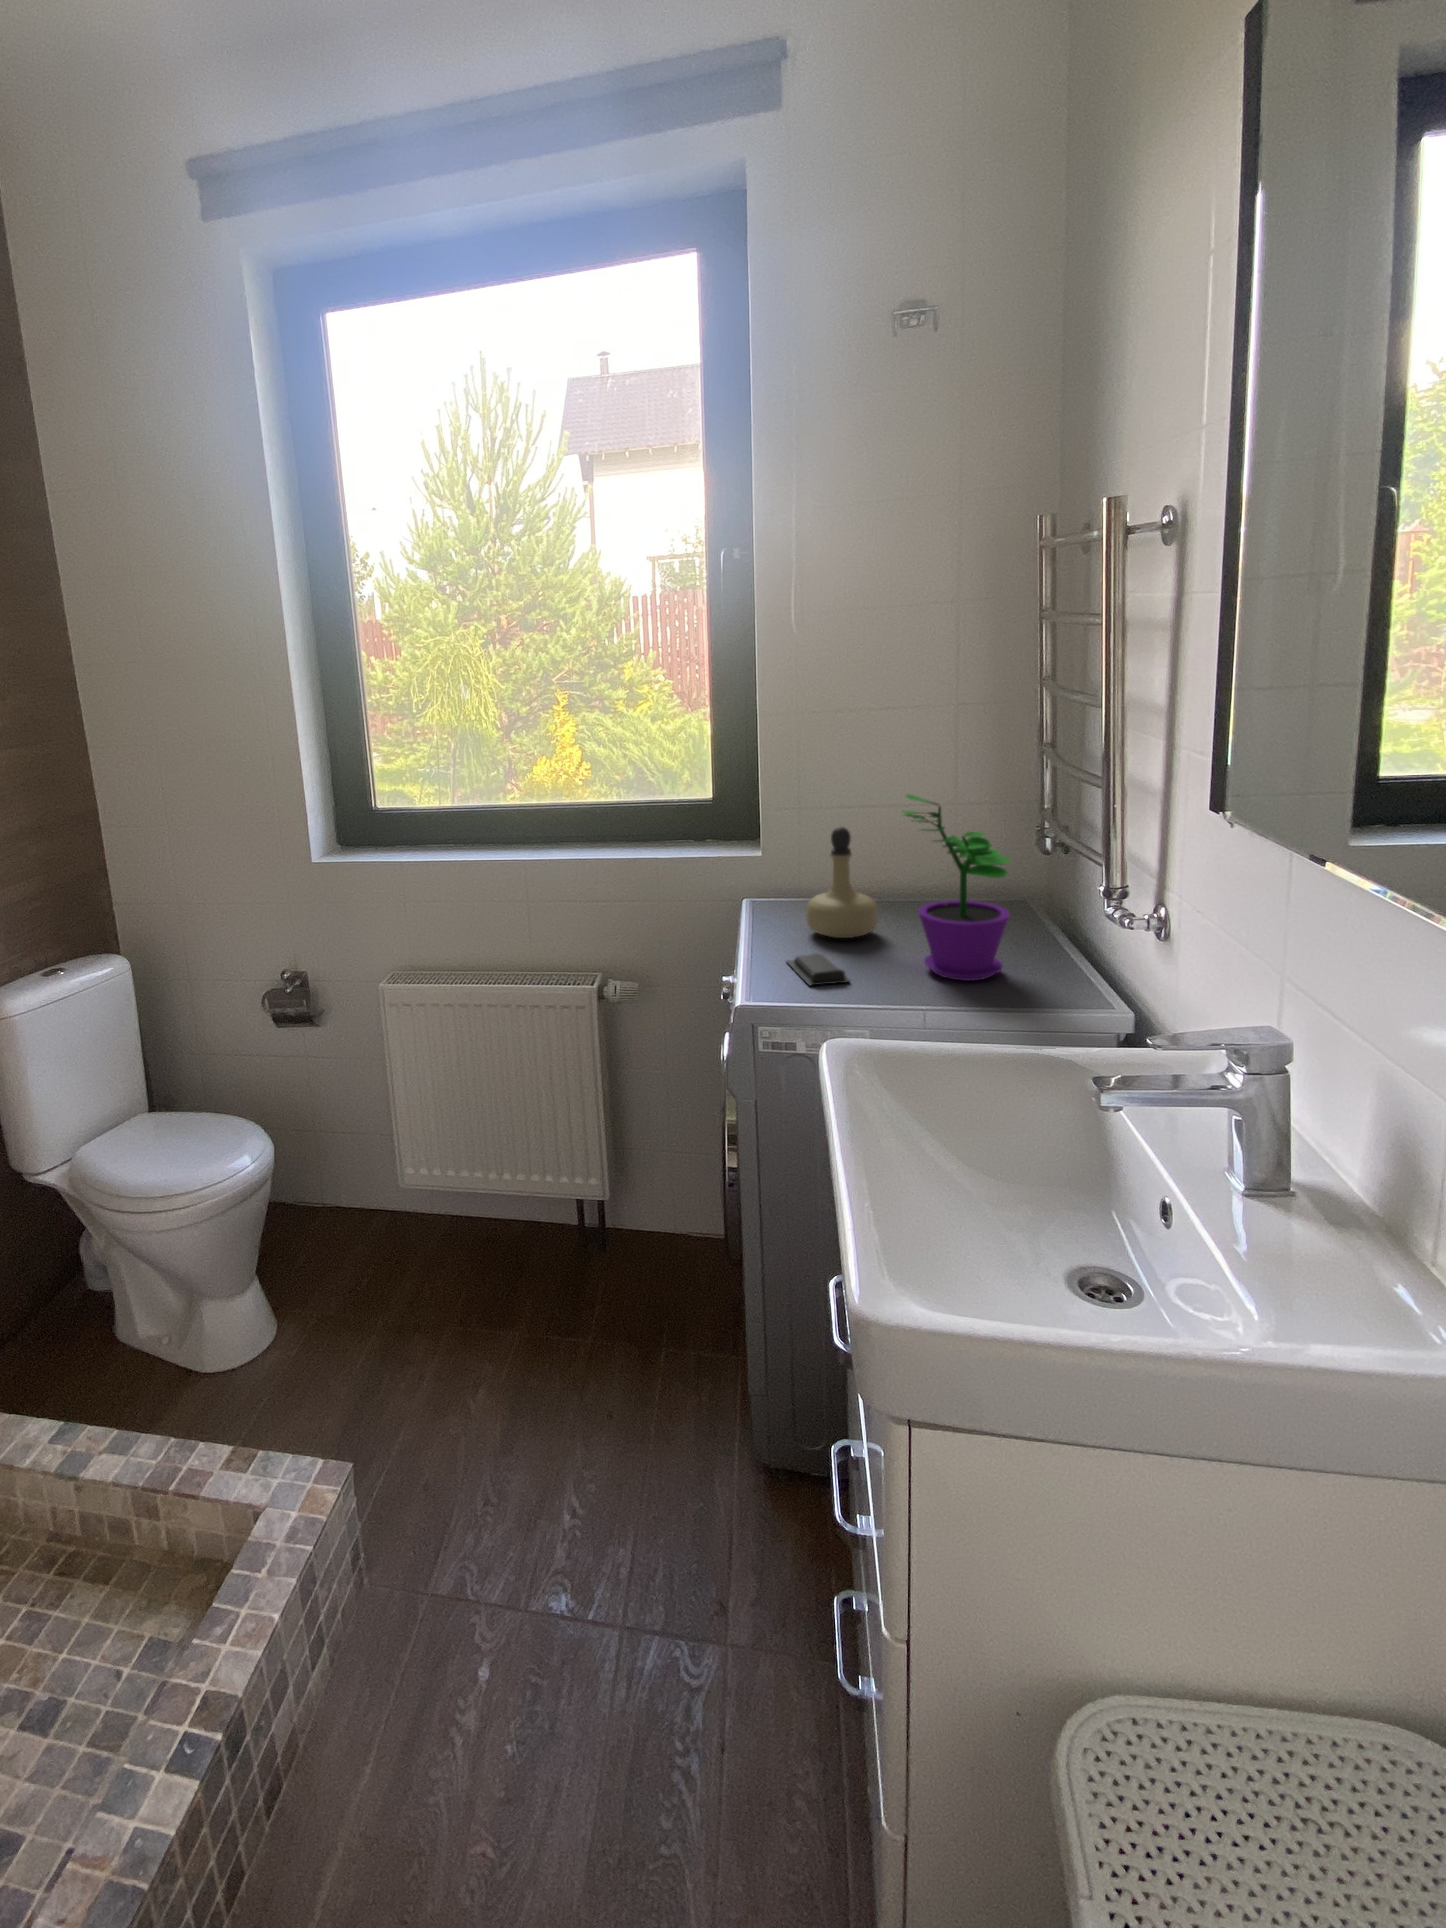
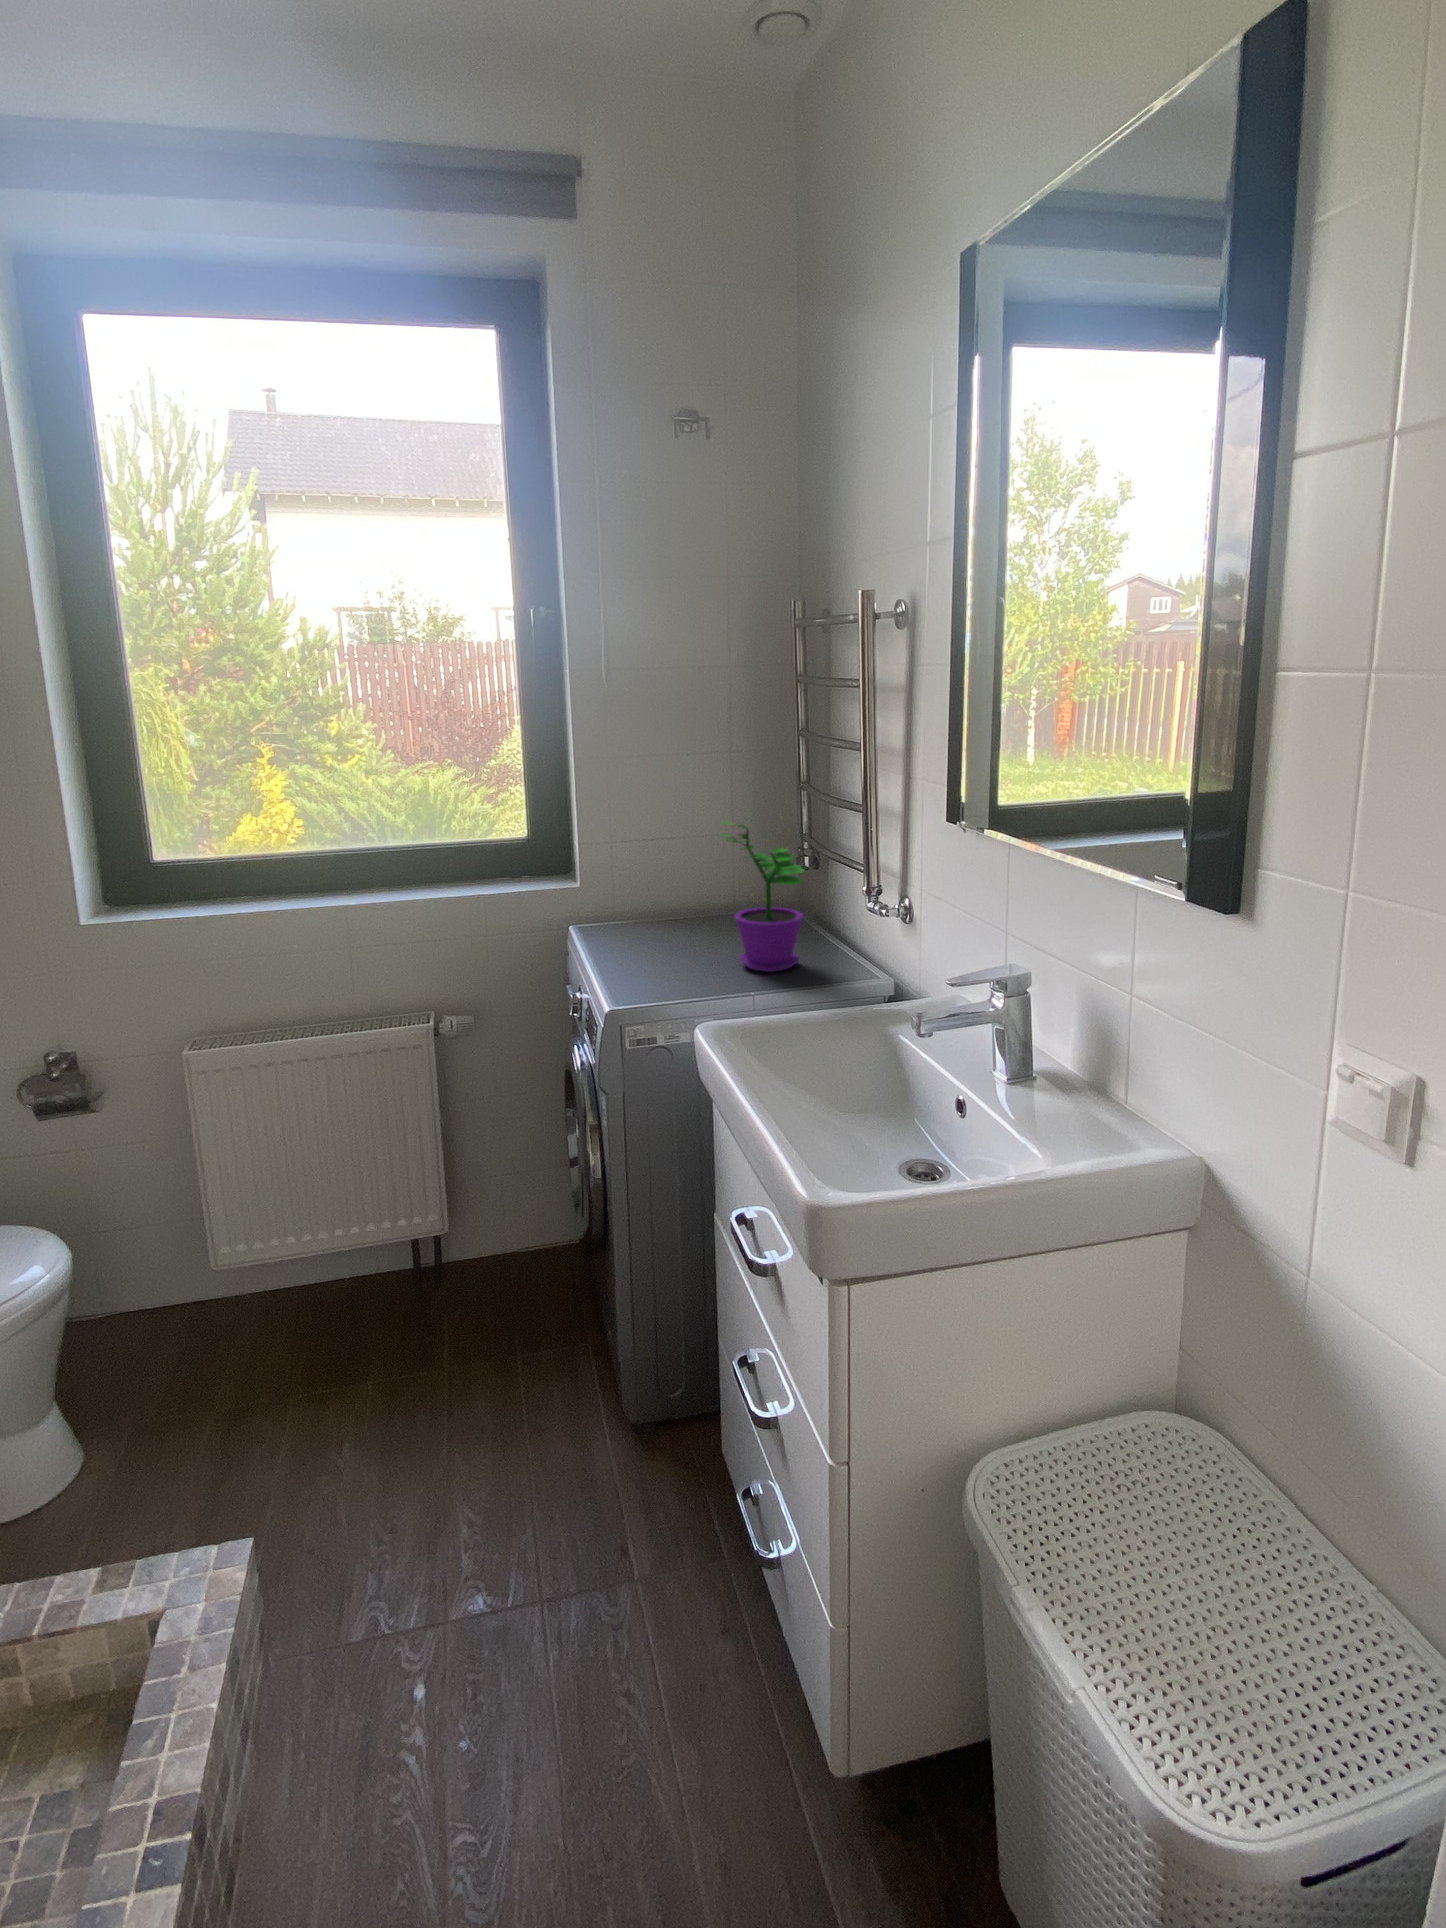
perfume bottle: present [807,827,878,938] -> none [632,852,692,950]
soap bar: present [787,953,850,985] -> none [628,962,690,989]

